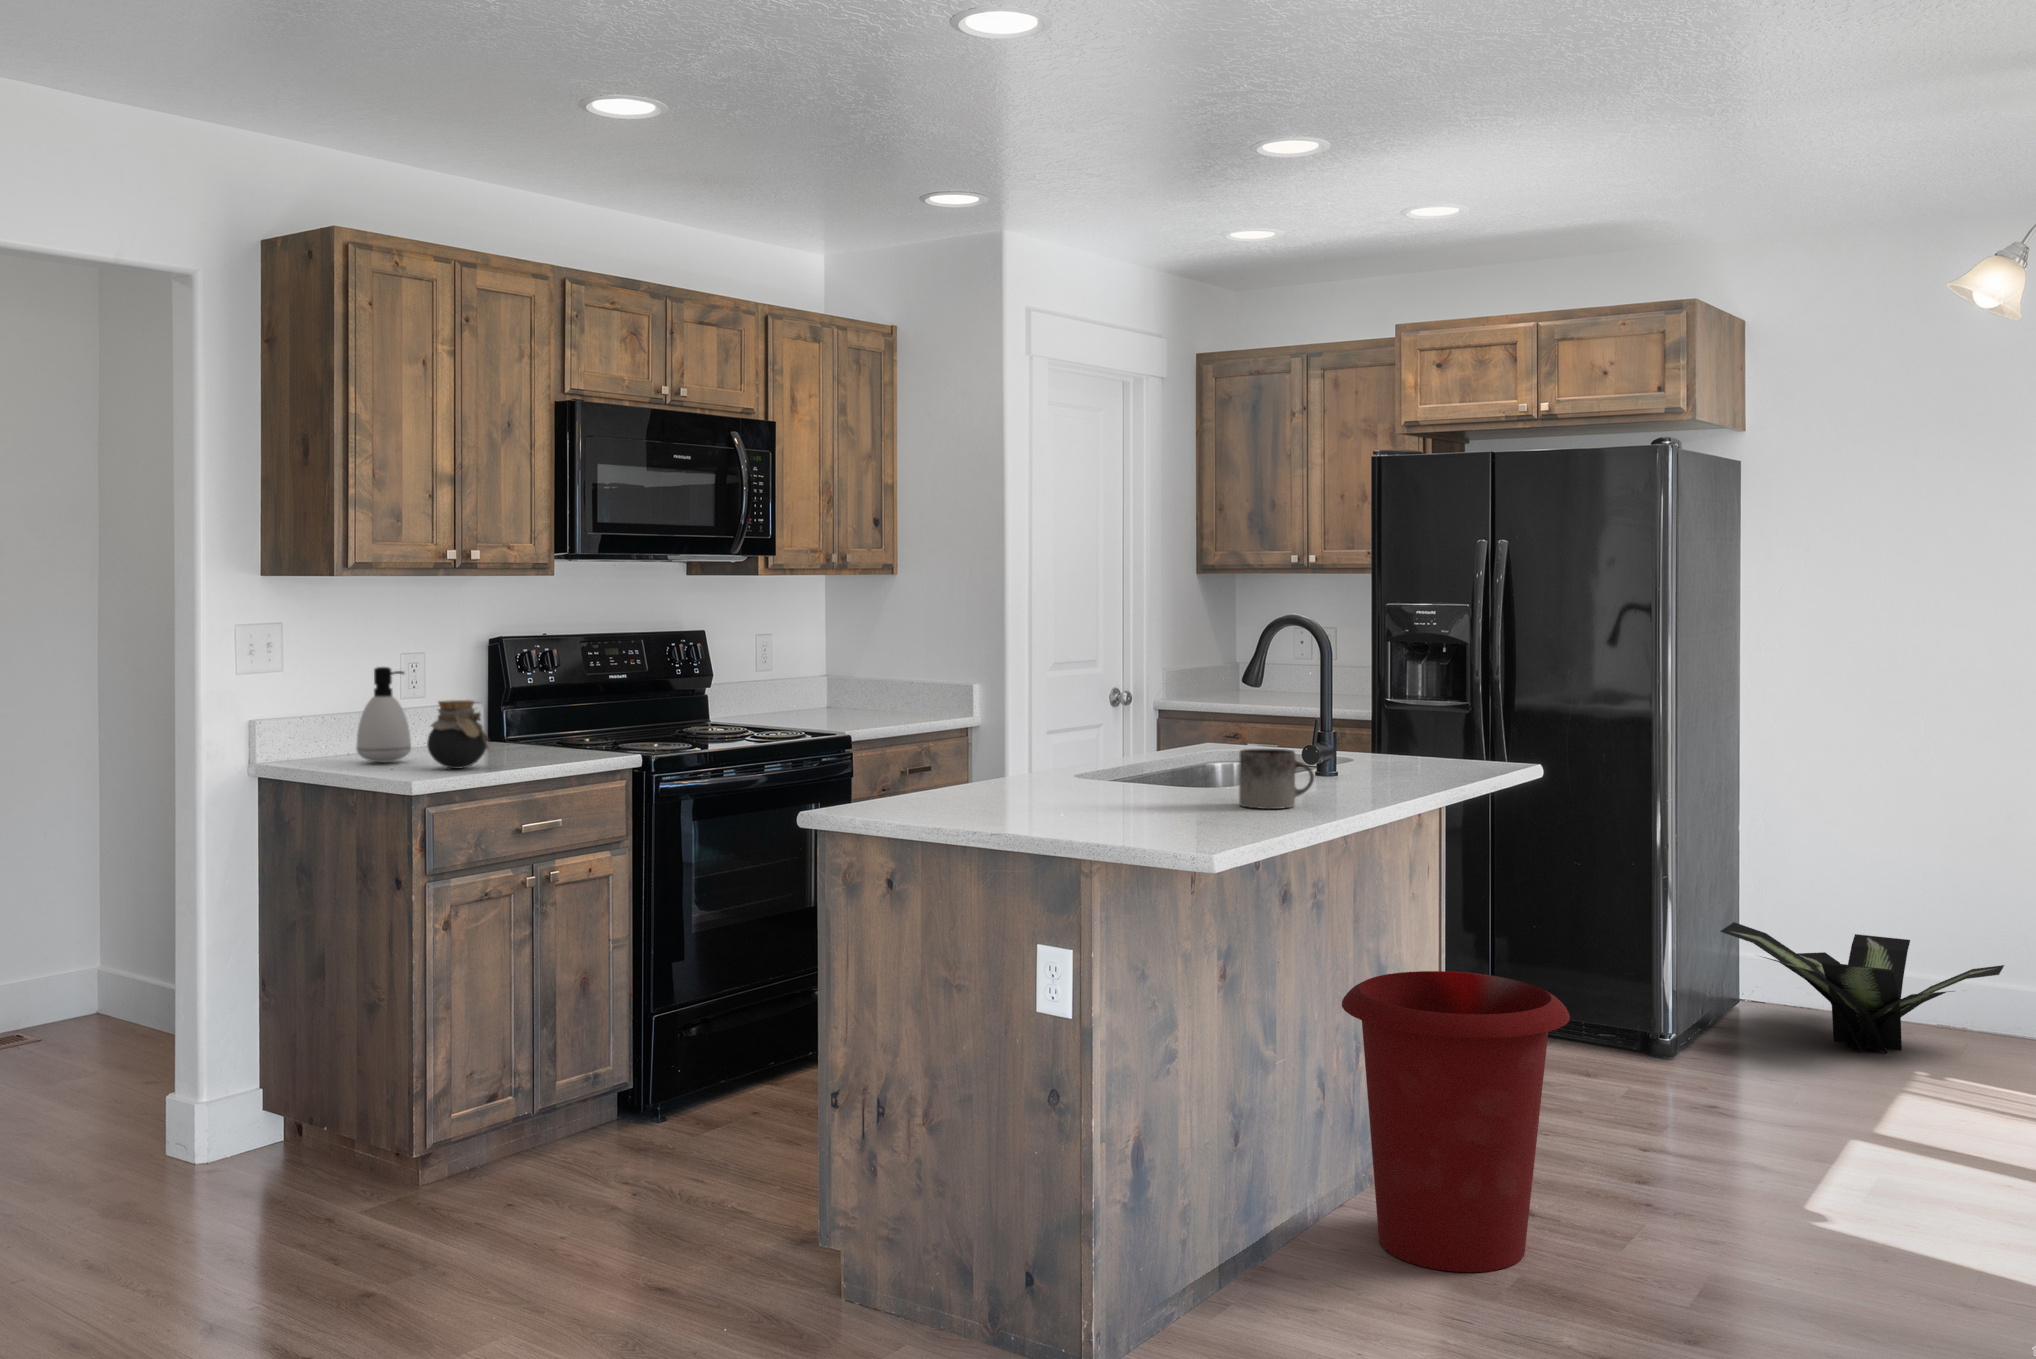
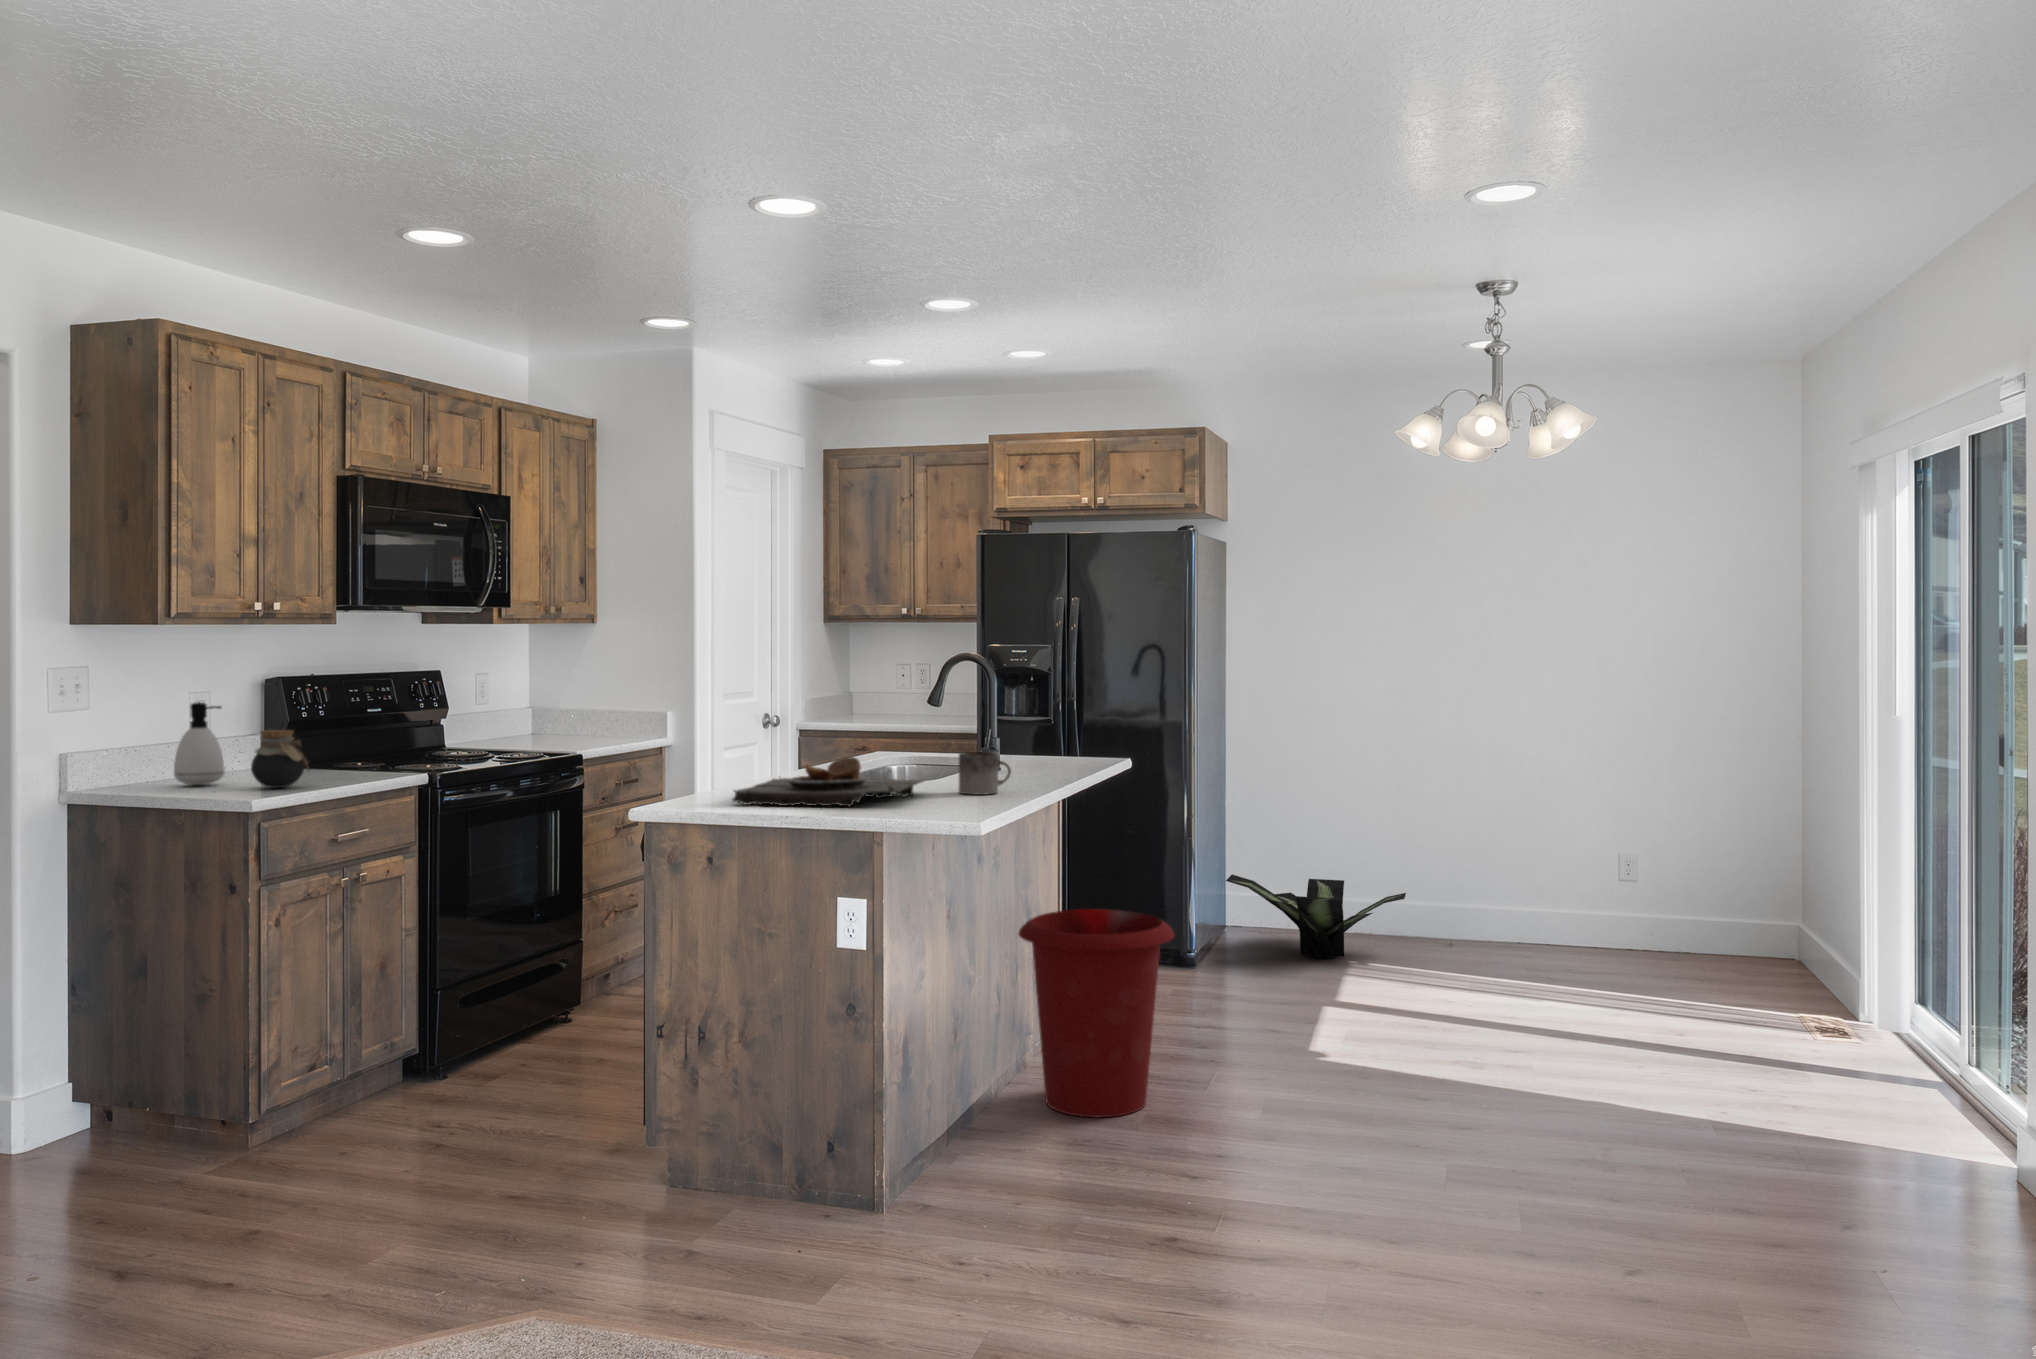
plate: none [917,752,1197,820] -> present [733,757,924,806]

